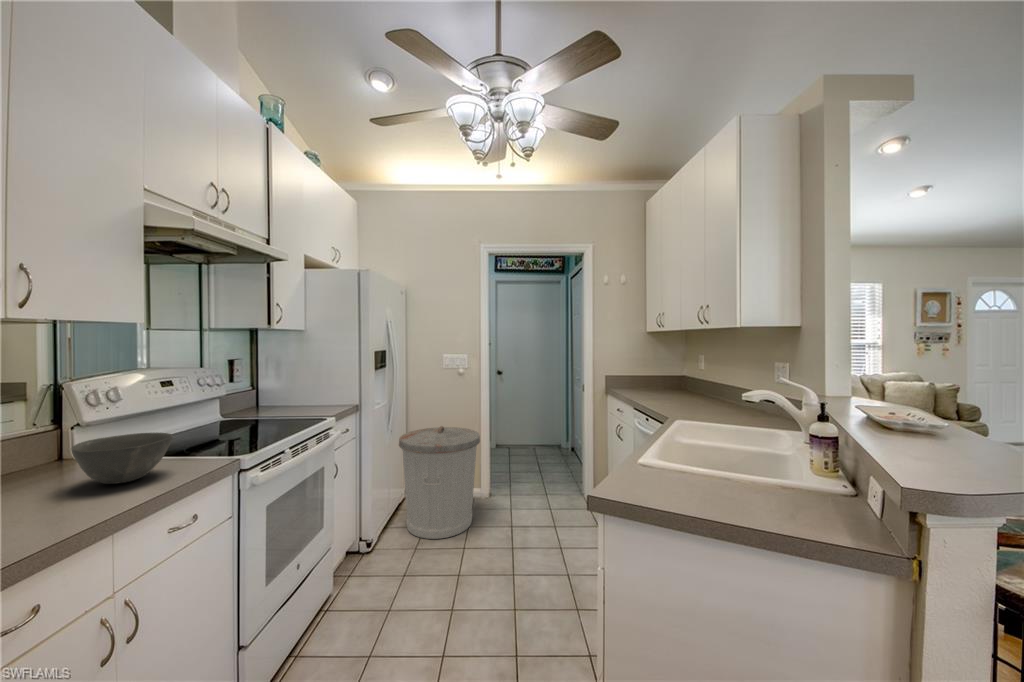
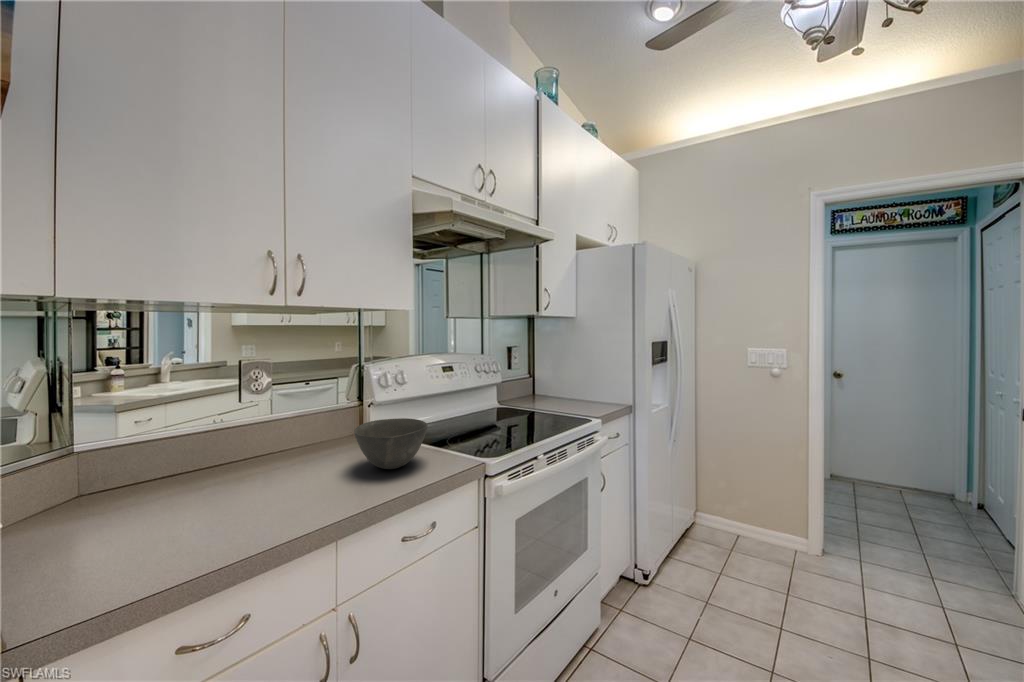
trash can: present [399,426,480,539] -> none [683,444,821,617]

